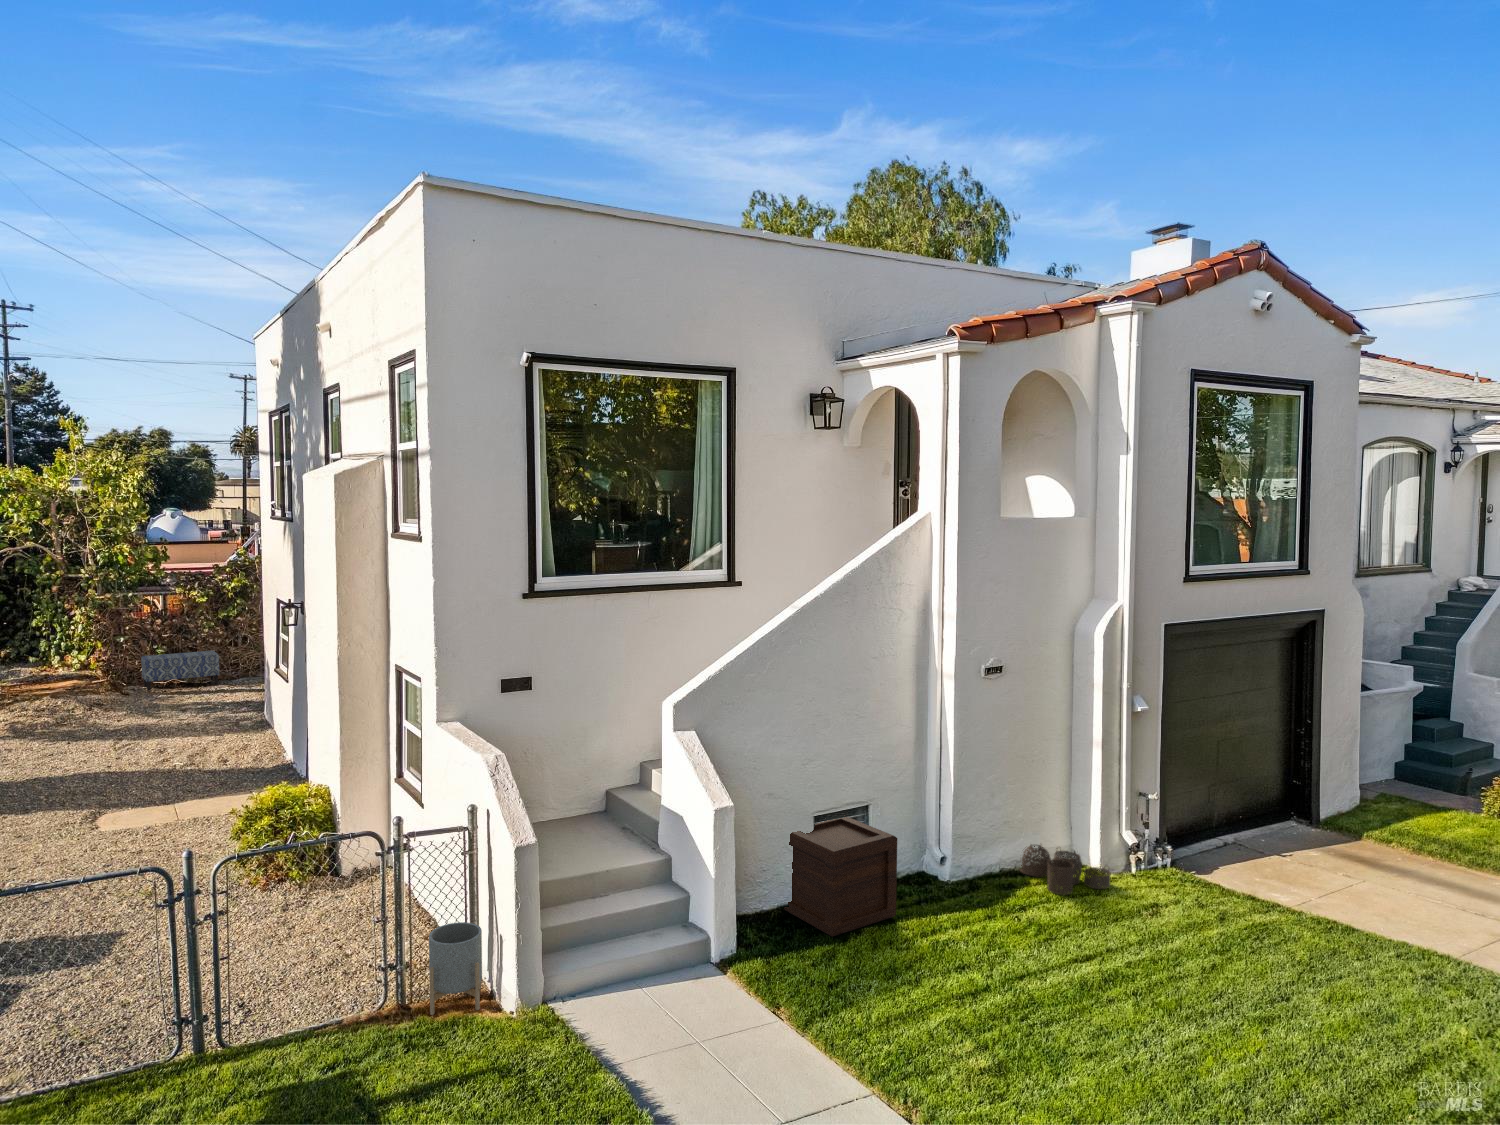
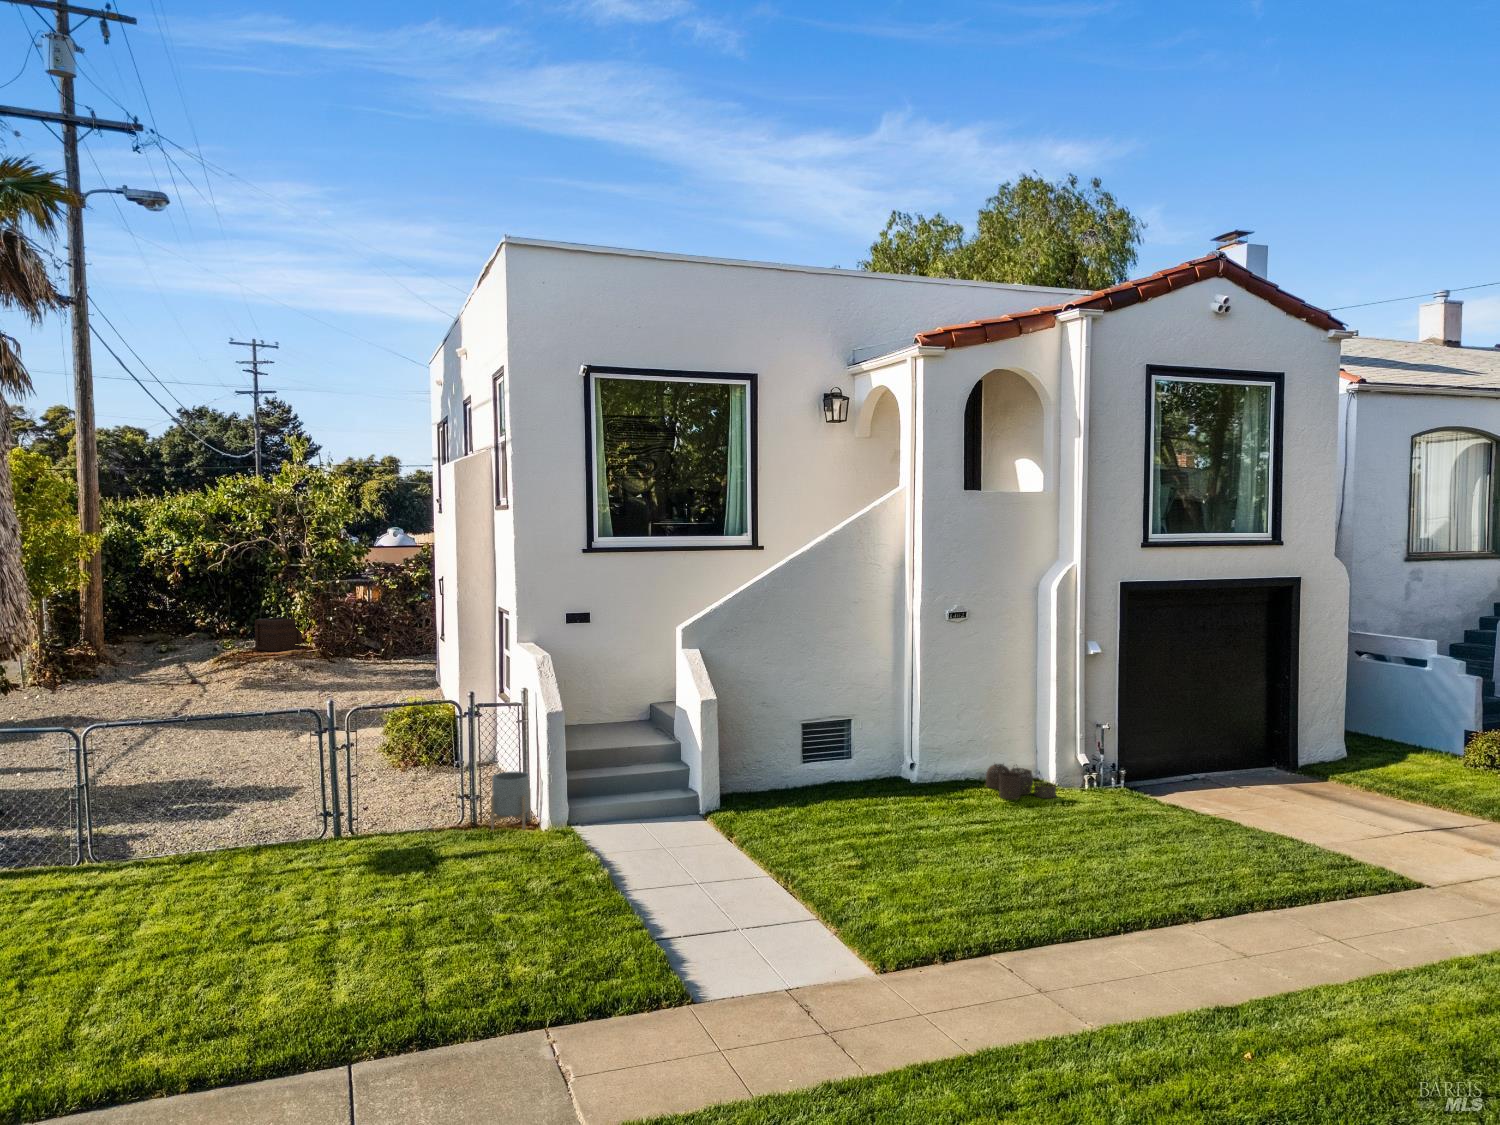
bench: present [141,651,219,691] -> none [344,629,402,659]
wooden crate: present [784,817,897,937] -> present [255,617,302,652]

